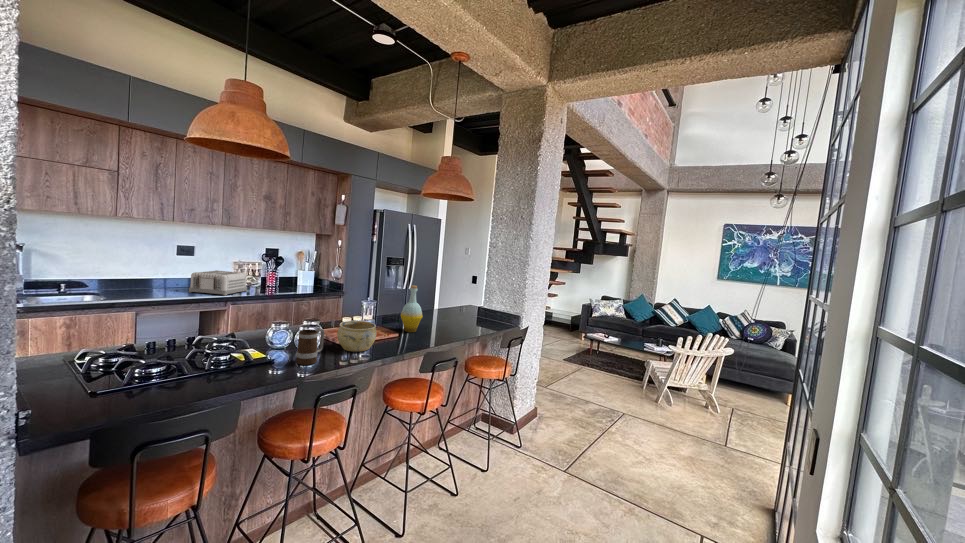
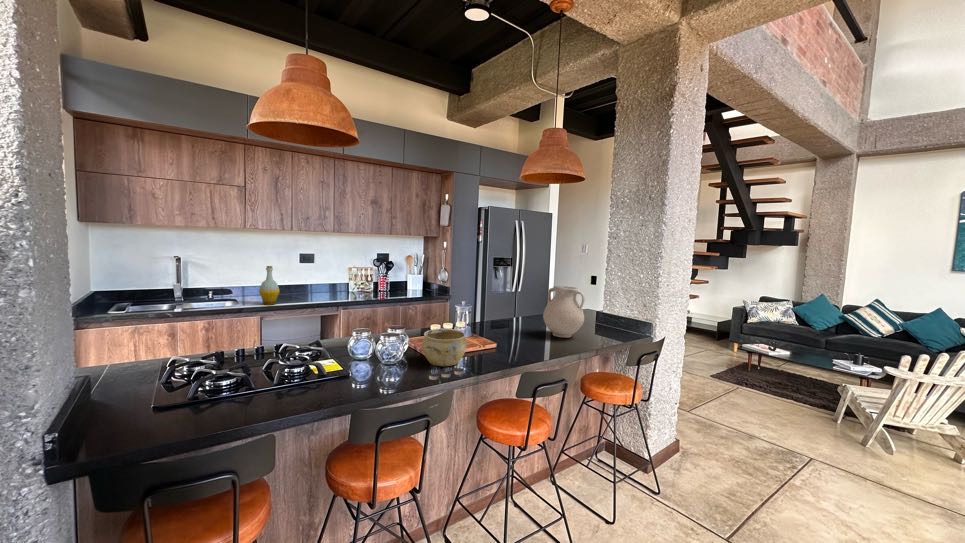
toaster: present [189,270,247,296] -> none [308,276,359,301]
vase: none [436,285,471,328] -> present [543,286,585,338]
bottle: present [401,286,423,332] -> present [259,266,280,305]
mug: present [296,328,324,365] -> none [371,338,403,382]

